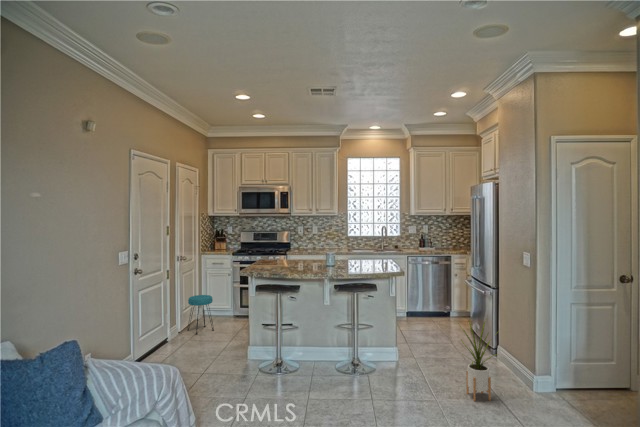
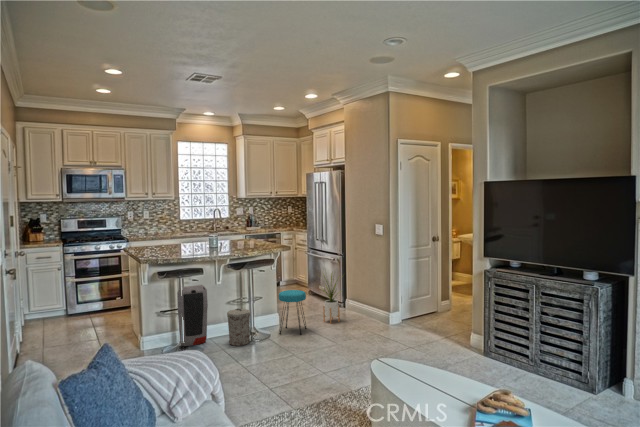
stool: present [188,295,214,334] -> present [279,290,306,335]
air purifier: none [265,319,300,391] -> present [177,285,208,346]
trash can: none [315,357,345,409] -> present [227,309,250,346]

